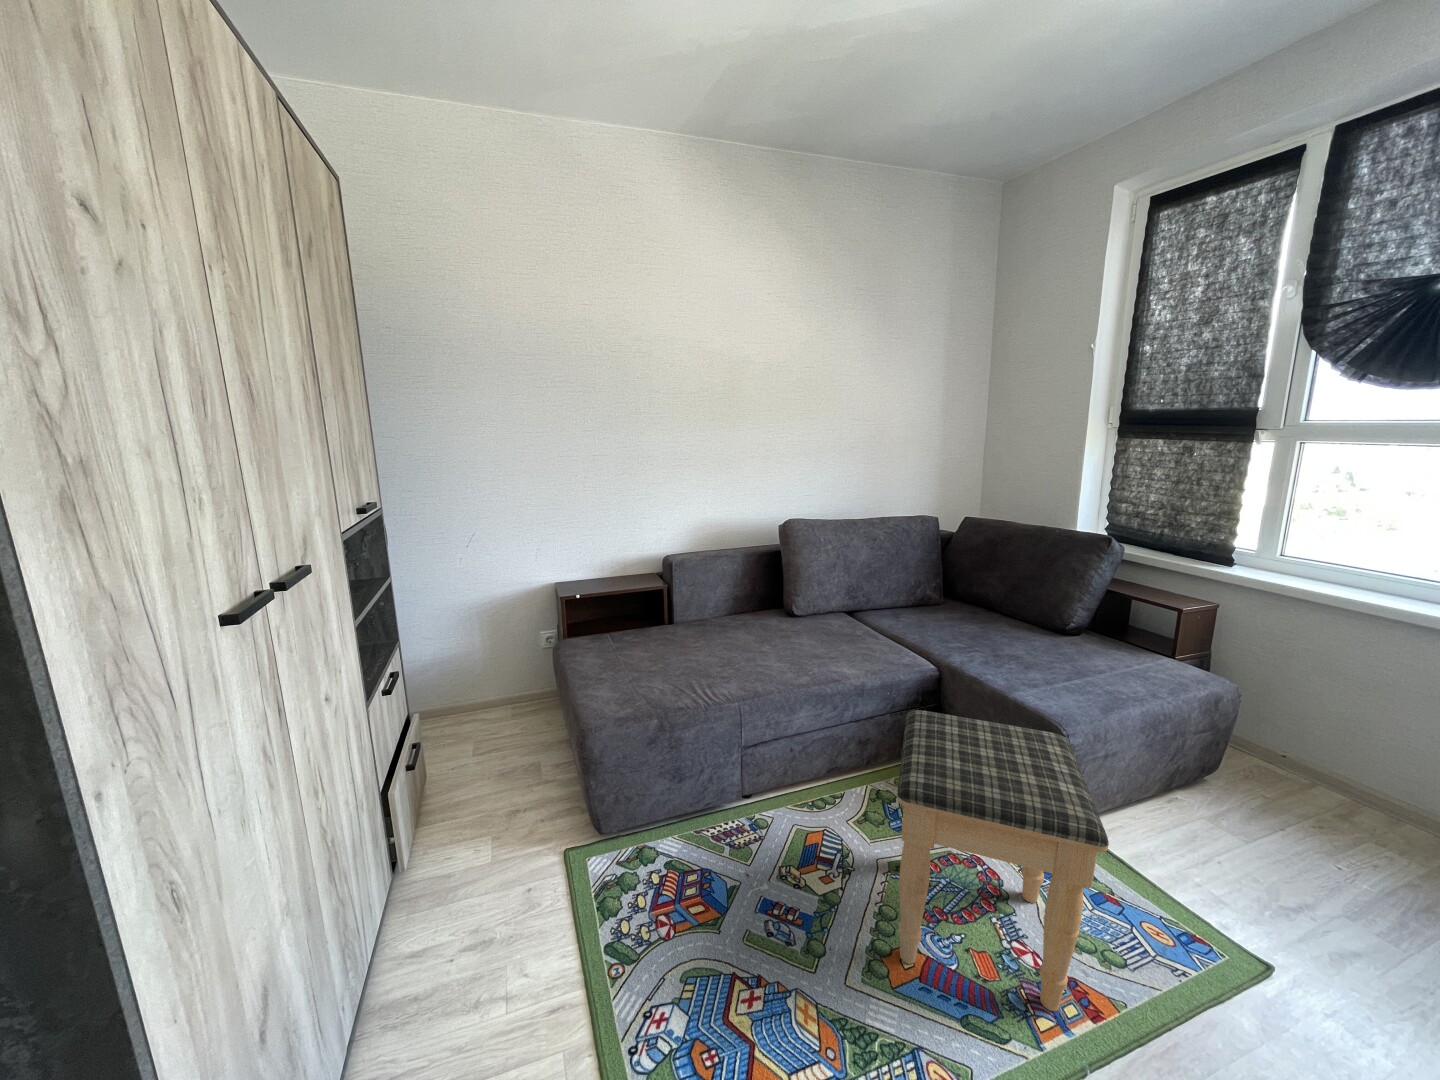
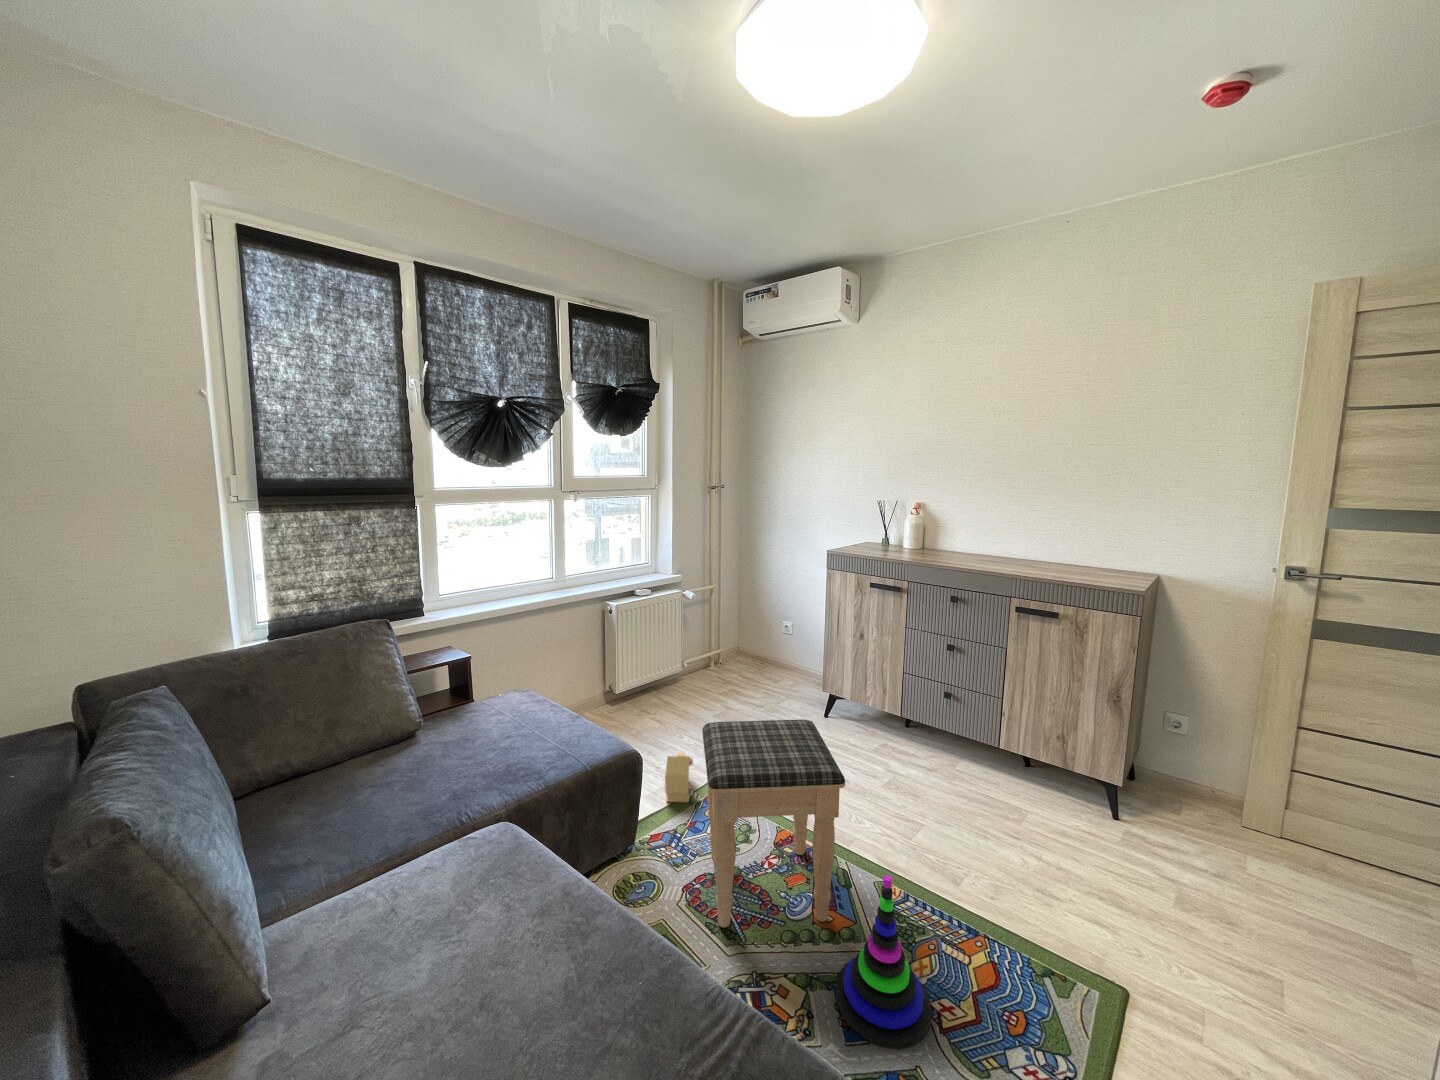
stacking toy: none [738,824,834,996] -> present [836,875,931,1049]
toy house: none [1158,834,1287,923] -> present [665,753,700,802]

